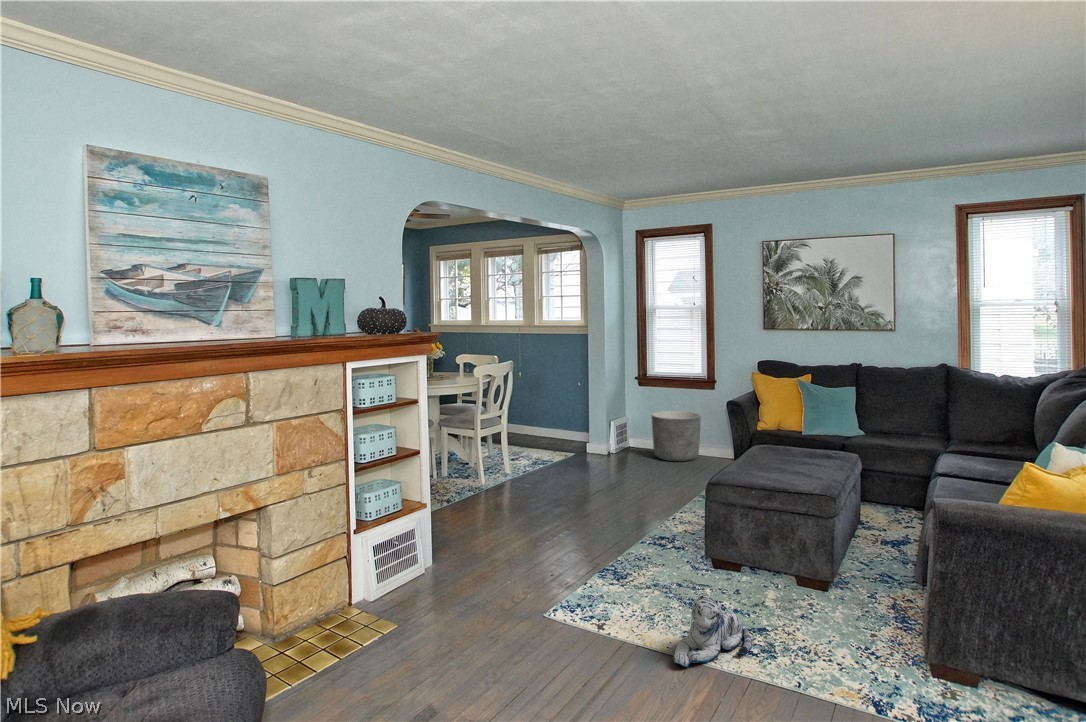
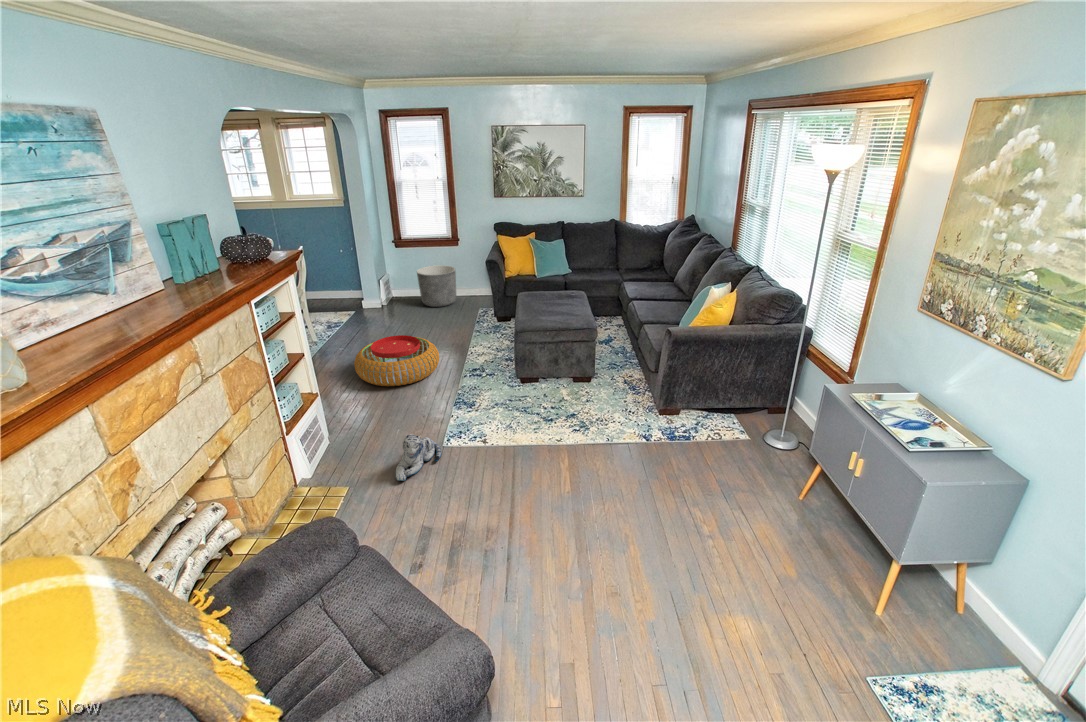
pouf: none [515,472,620,532] -> present [354,335,439,386]
plush toy: present [674,595,752,667] -> present [396,434,442,481]

